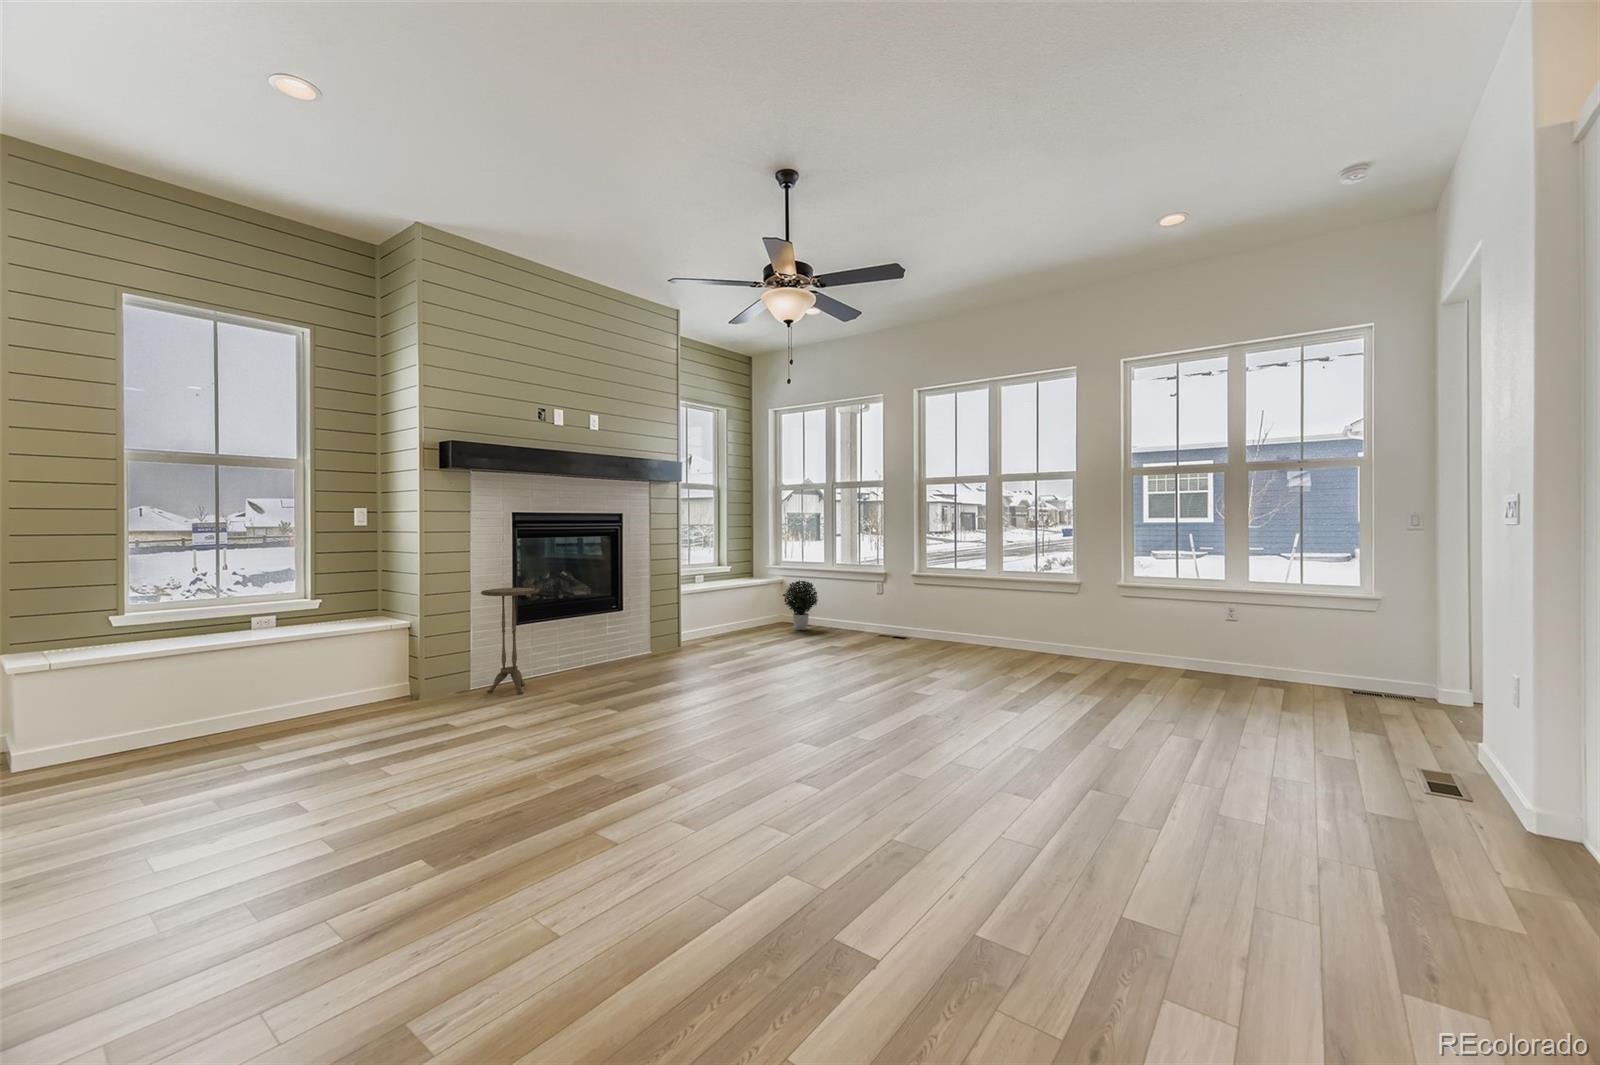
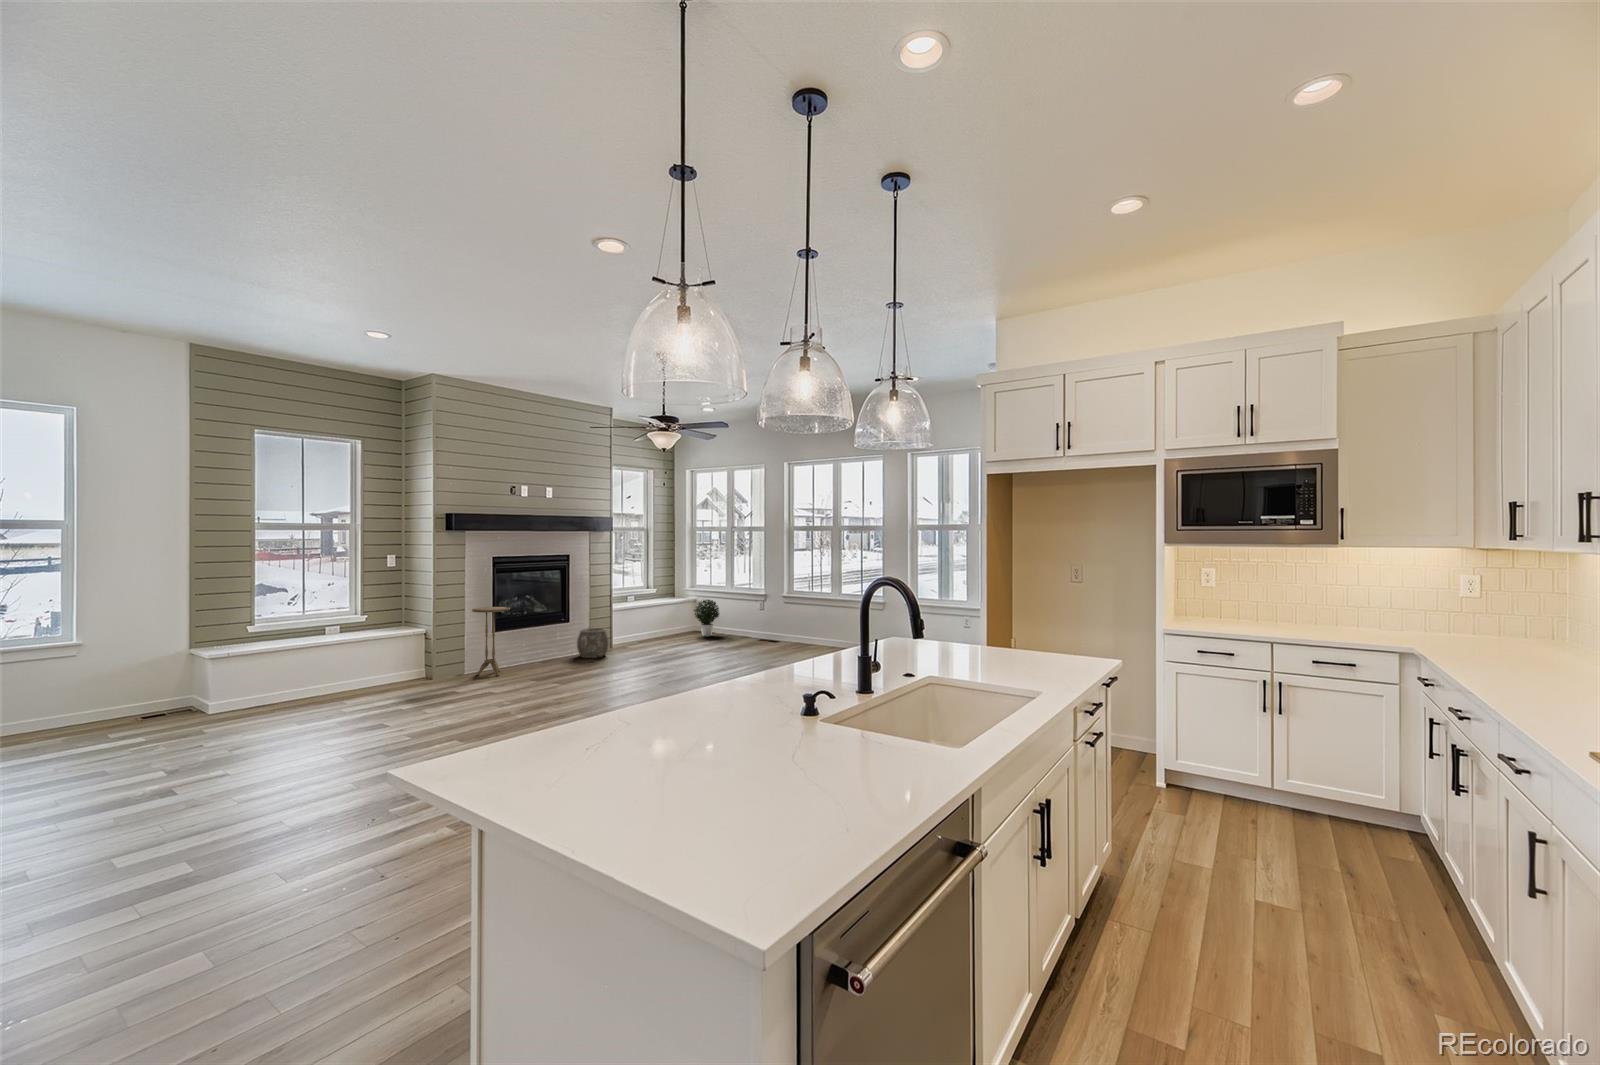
woven basket: none [634,619,679,663] -> present [577,628,609,658]

